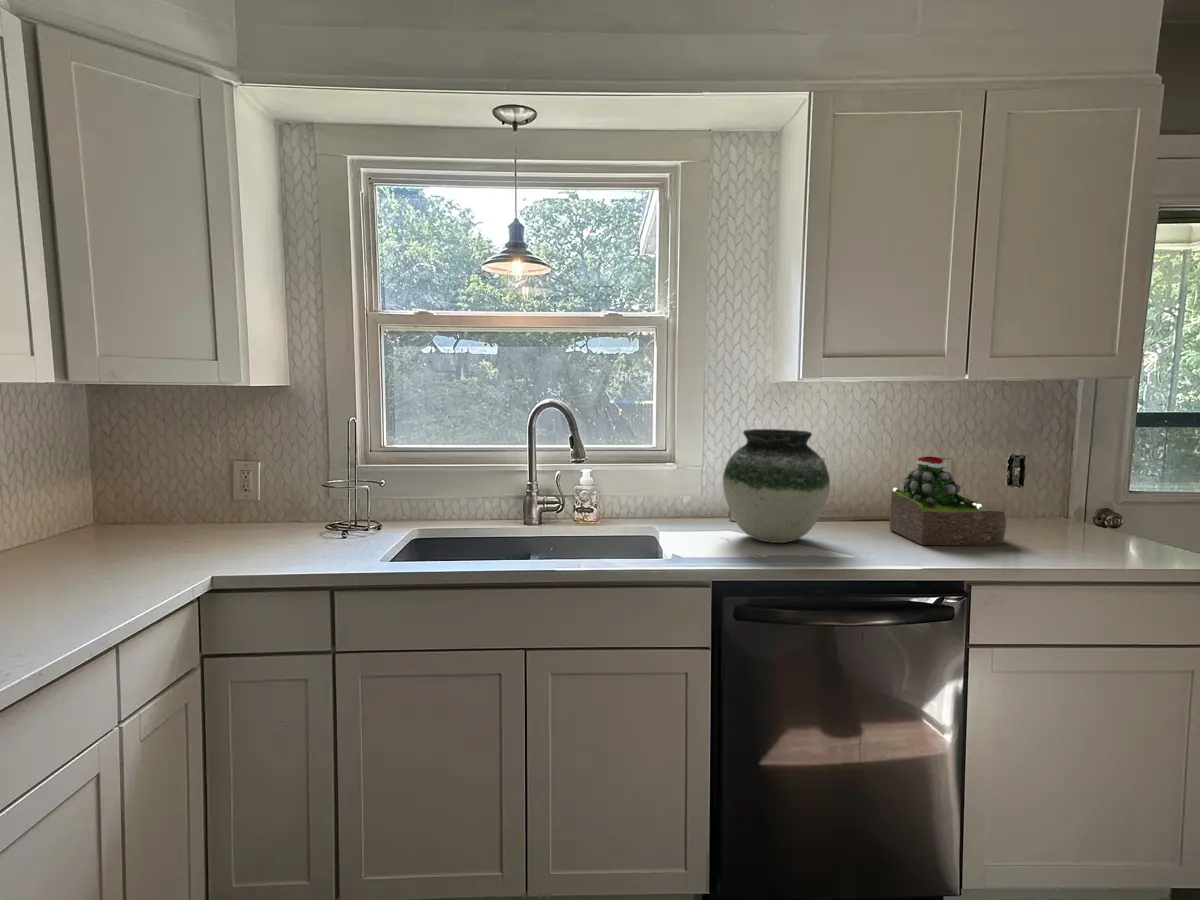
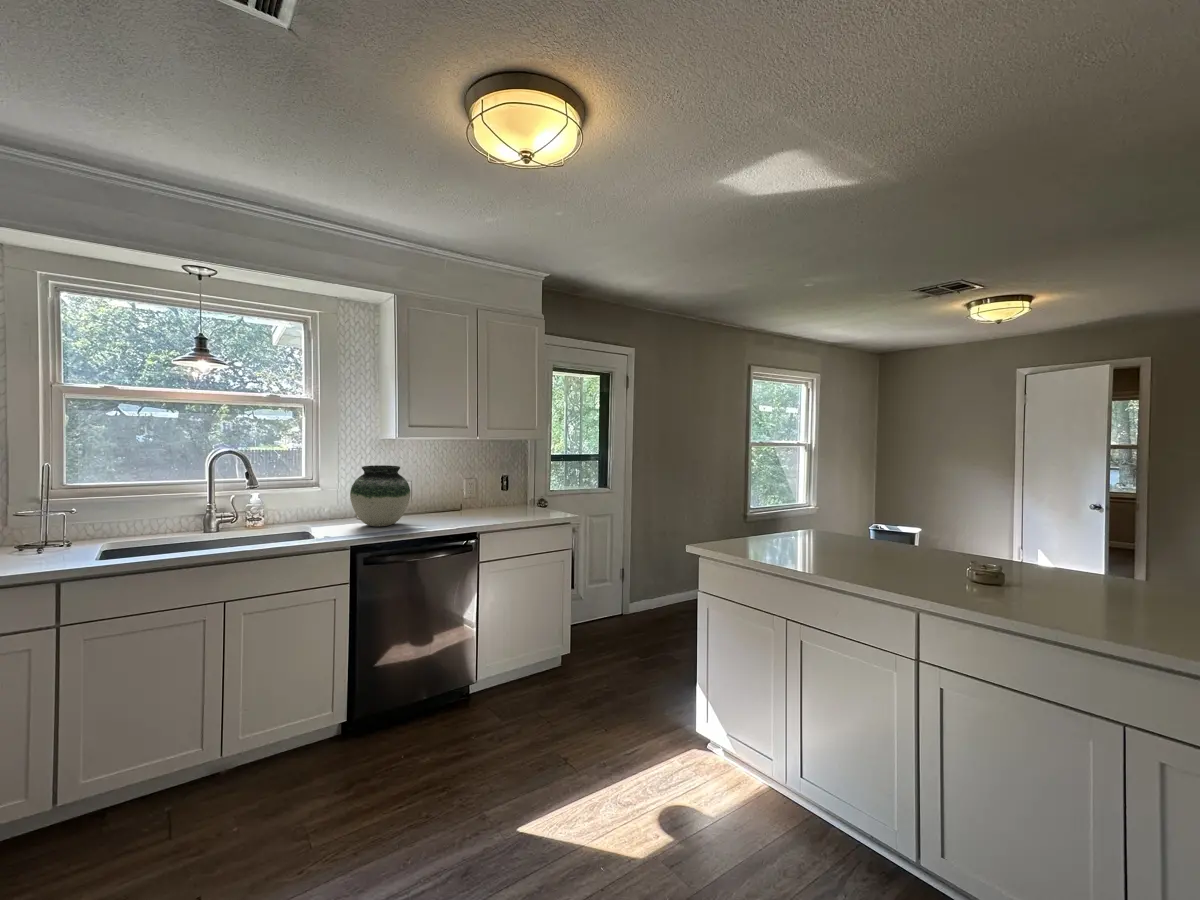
succulent plant: present [890,457,1006,546] -> none [446,477,496,520]

